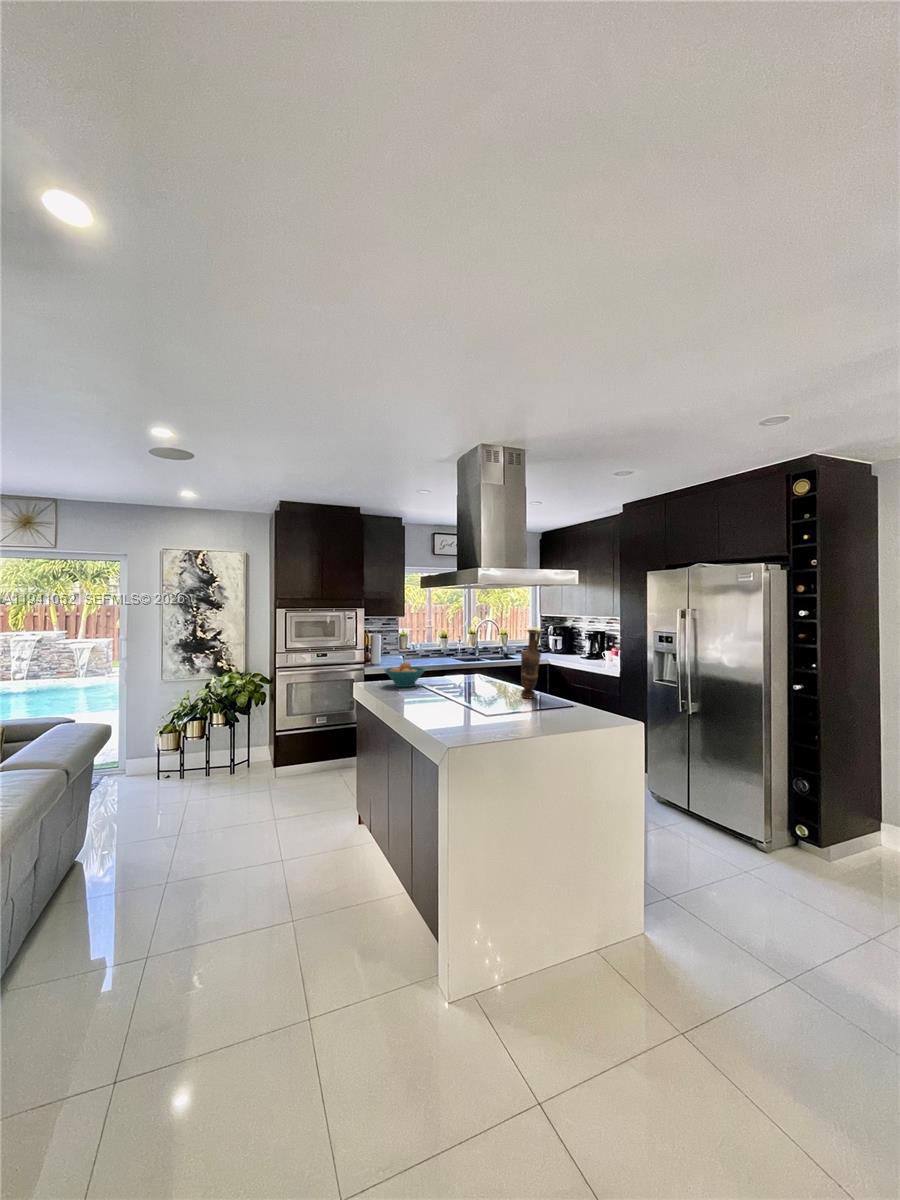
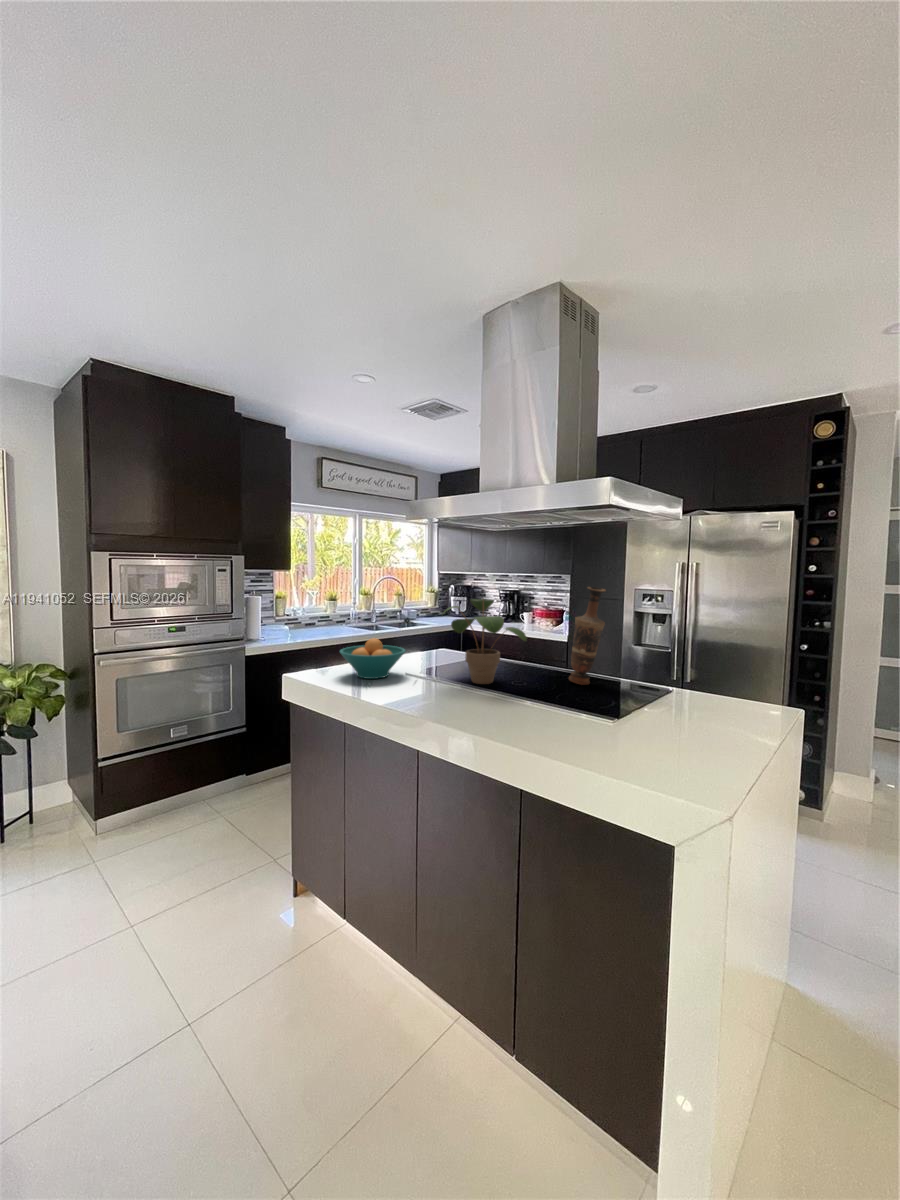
potted plant: none [437,637,488,694] -> present [444,599,527,684]

